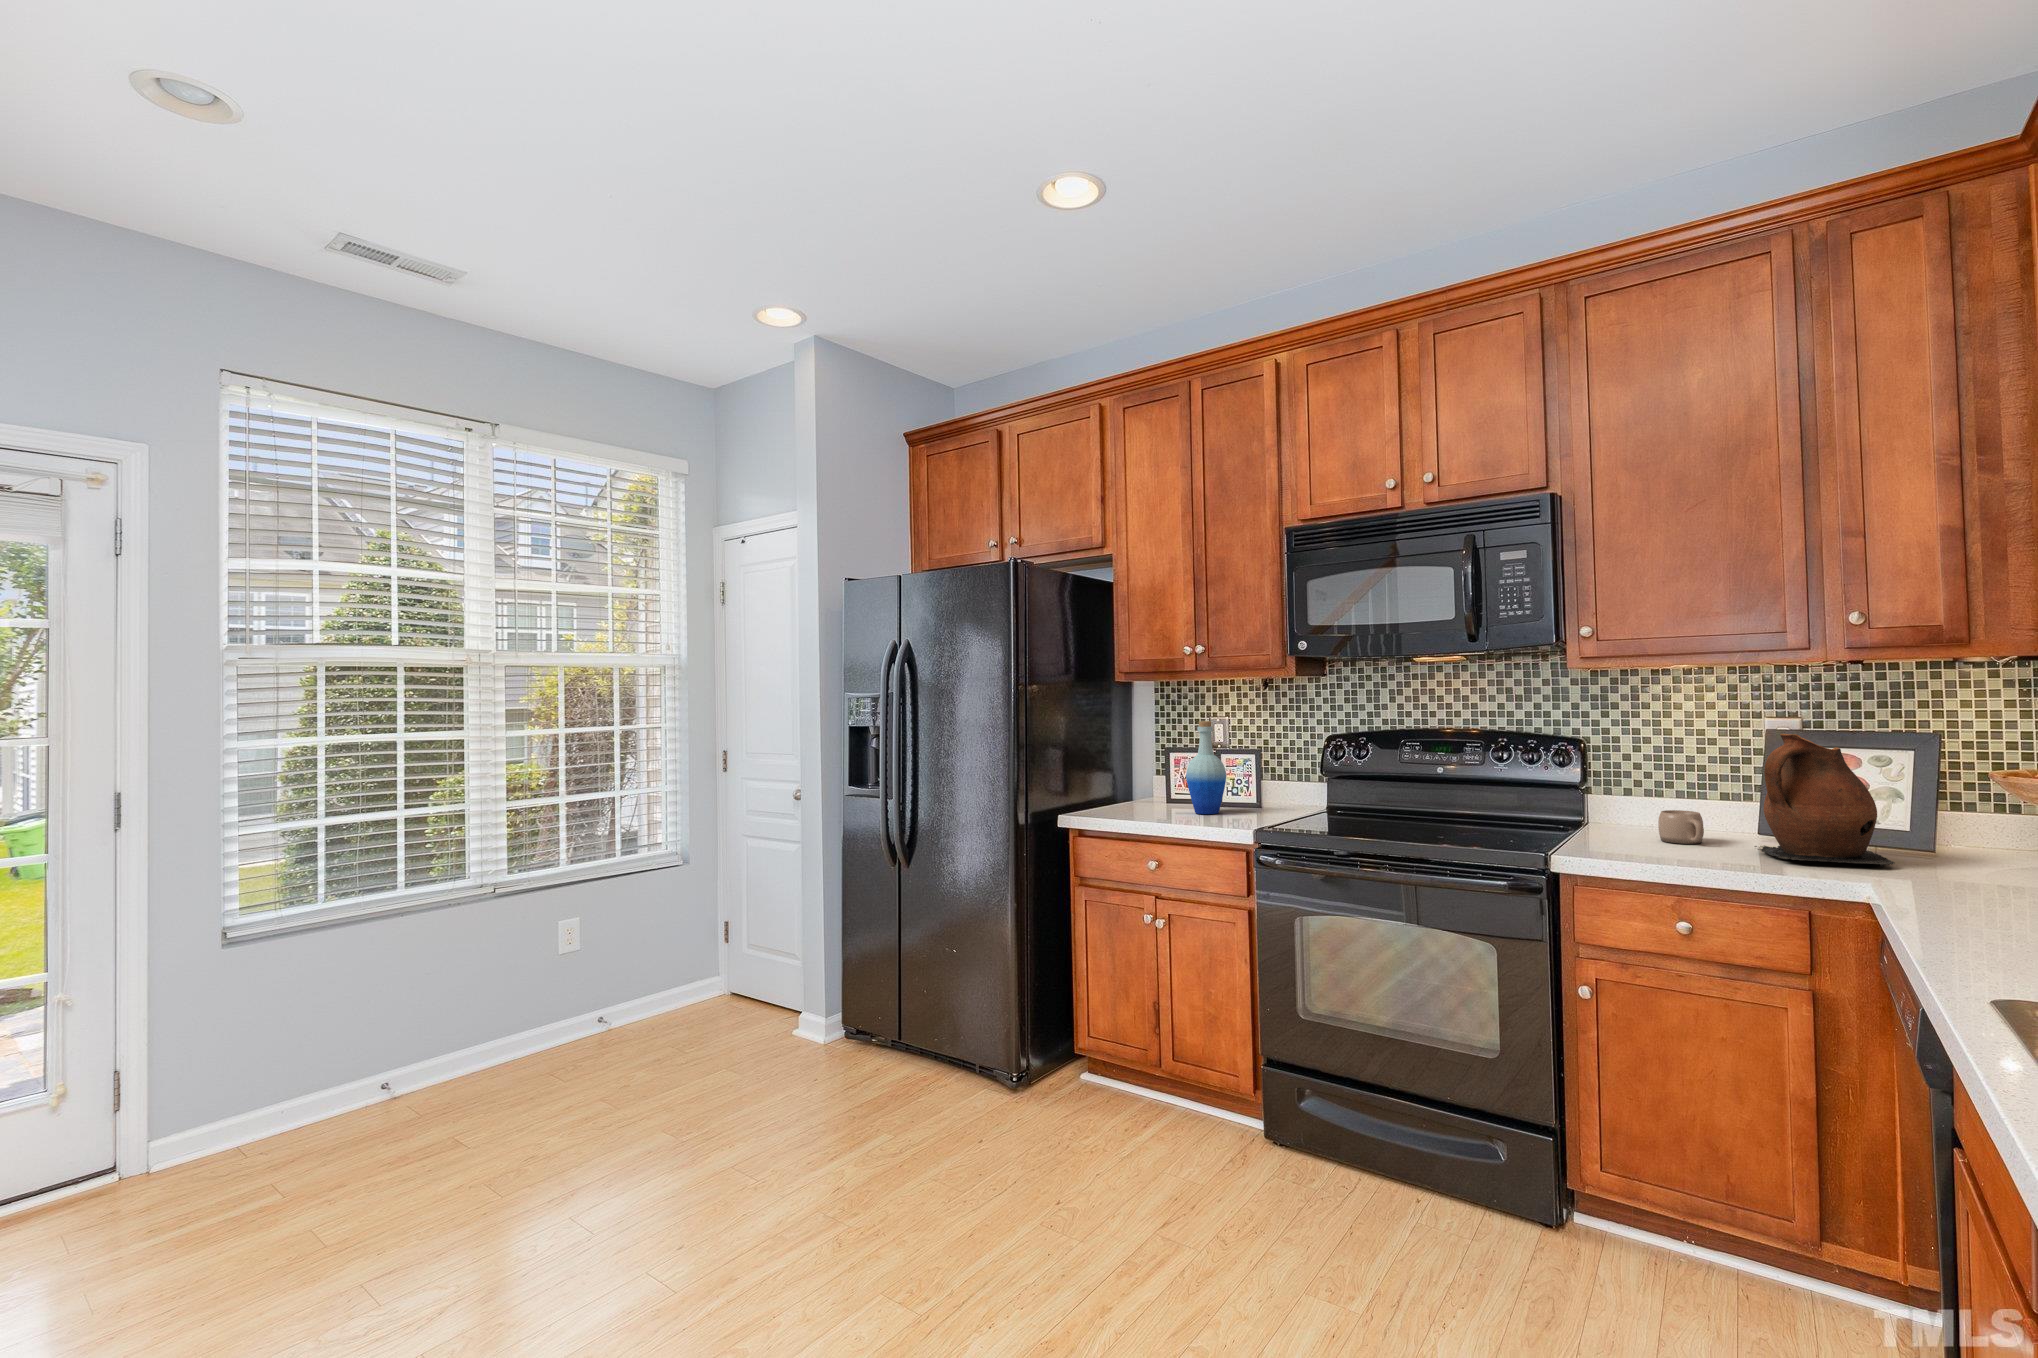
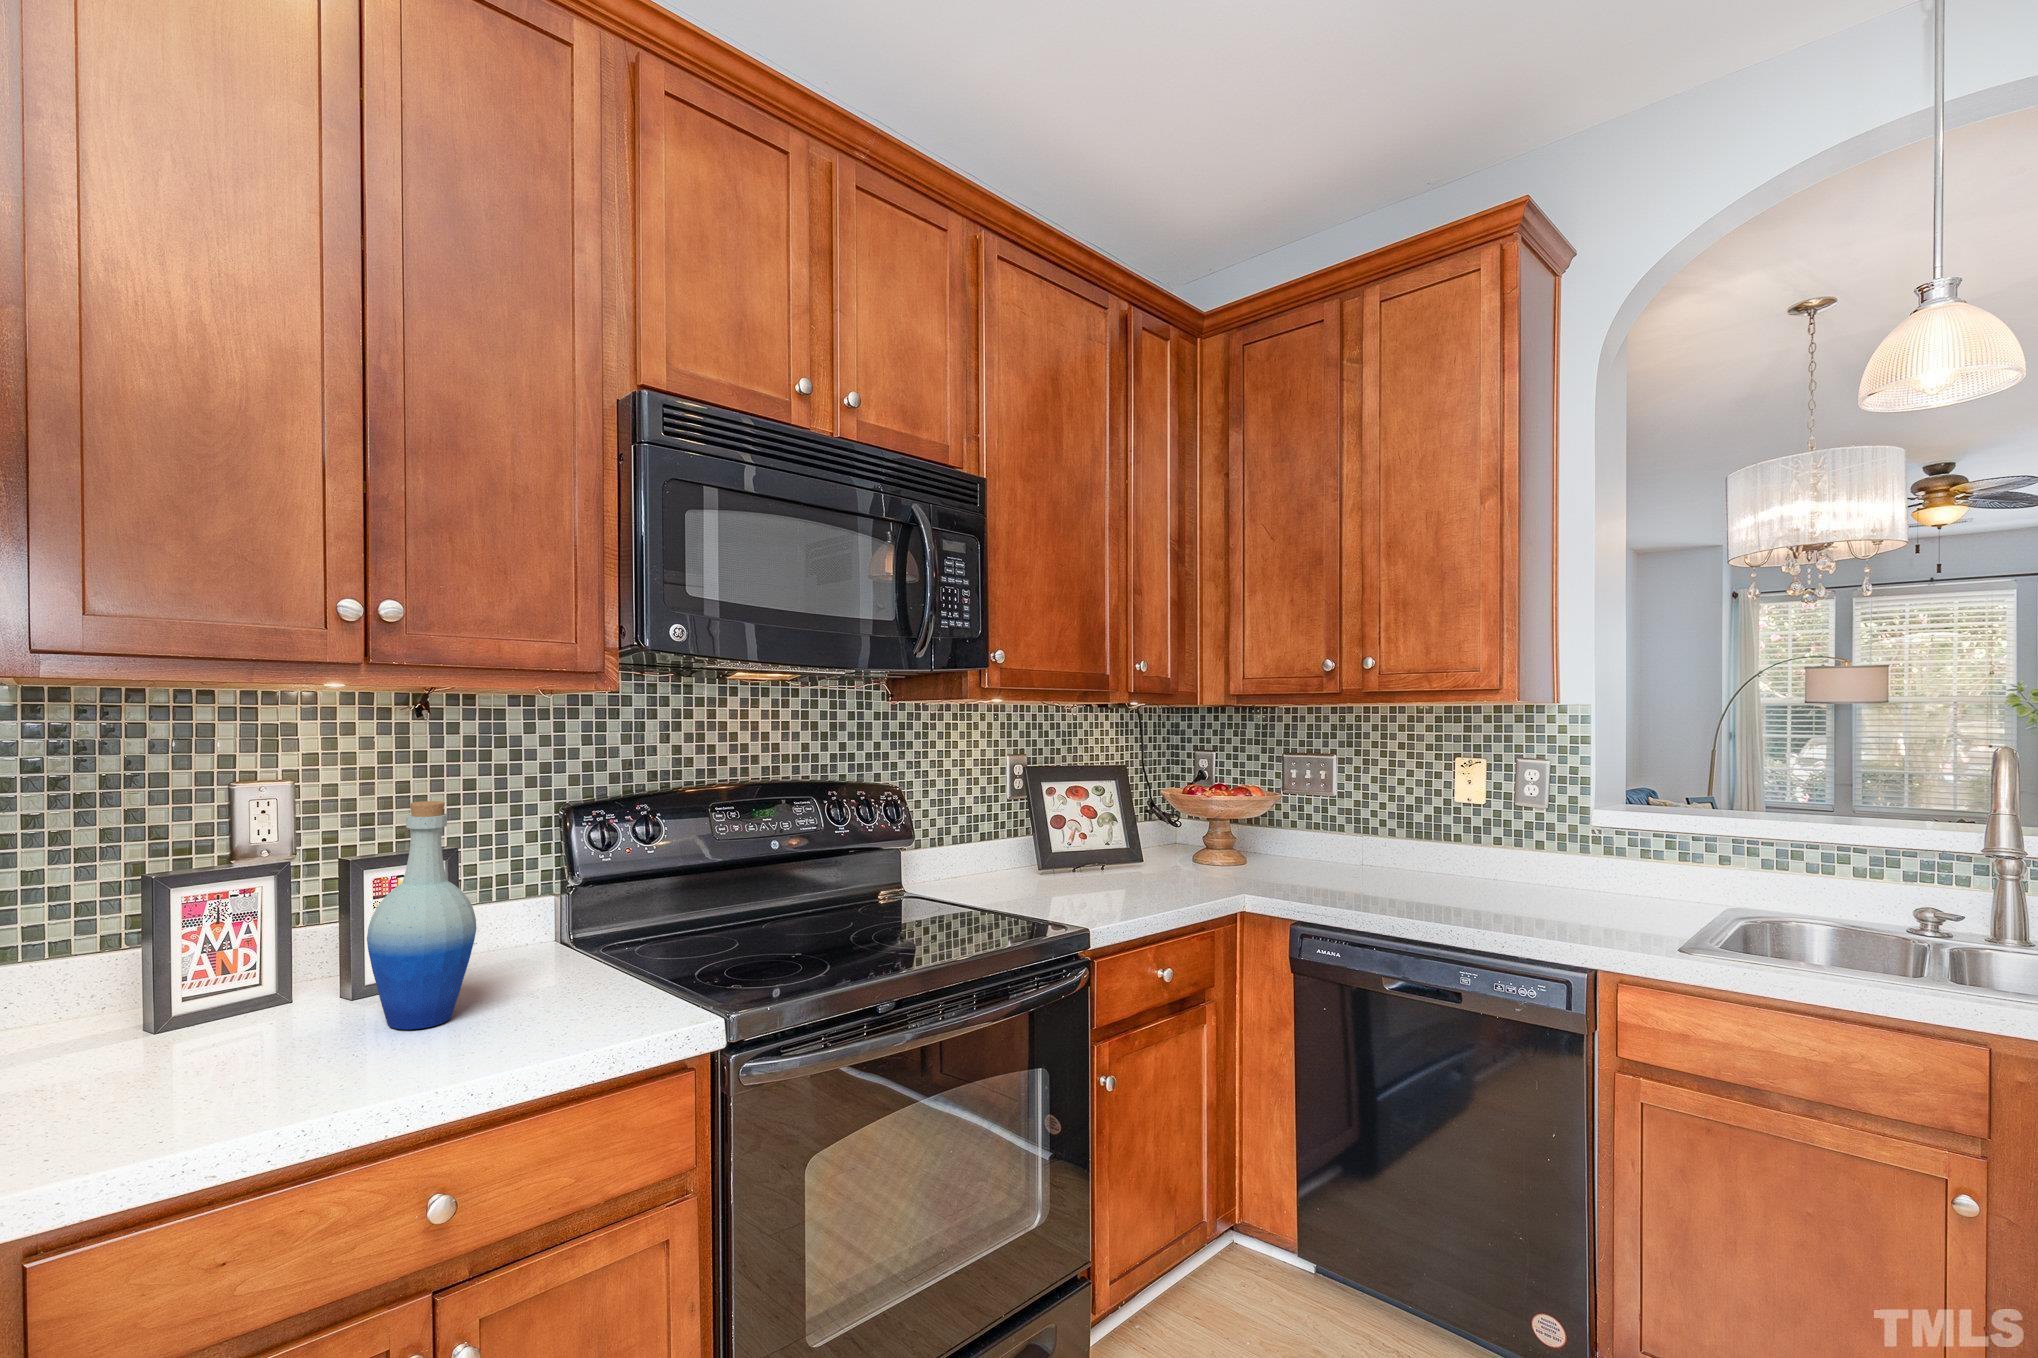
ceramic pitcher: present [1755,734,1895,867] -> none [1082,775,1187,894]
mug: present [1658,810,1704,844] -> none [1008,858,1059,895]

